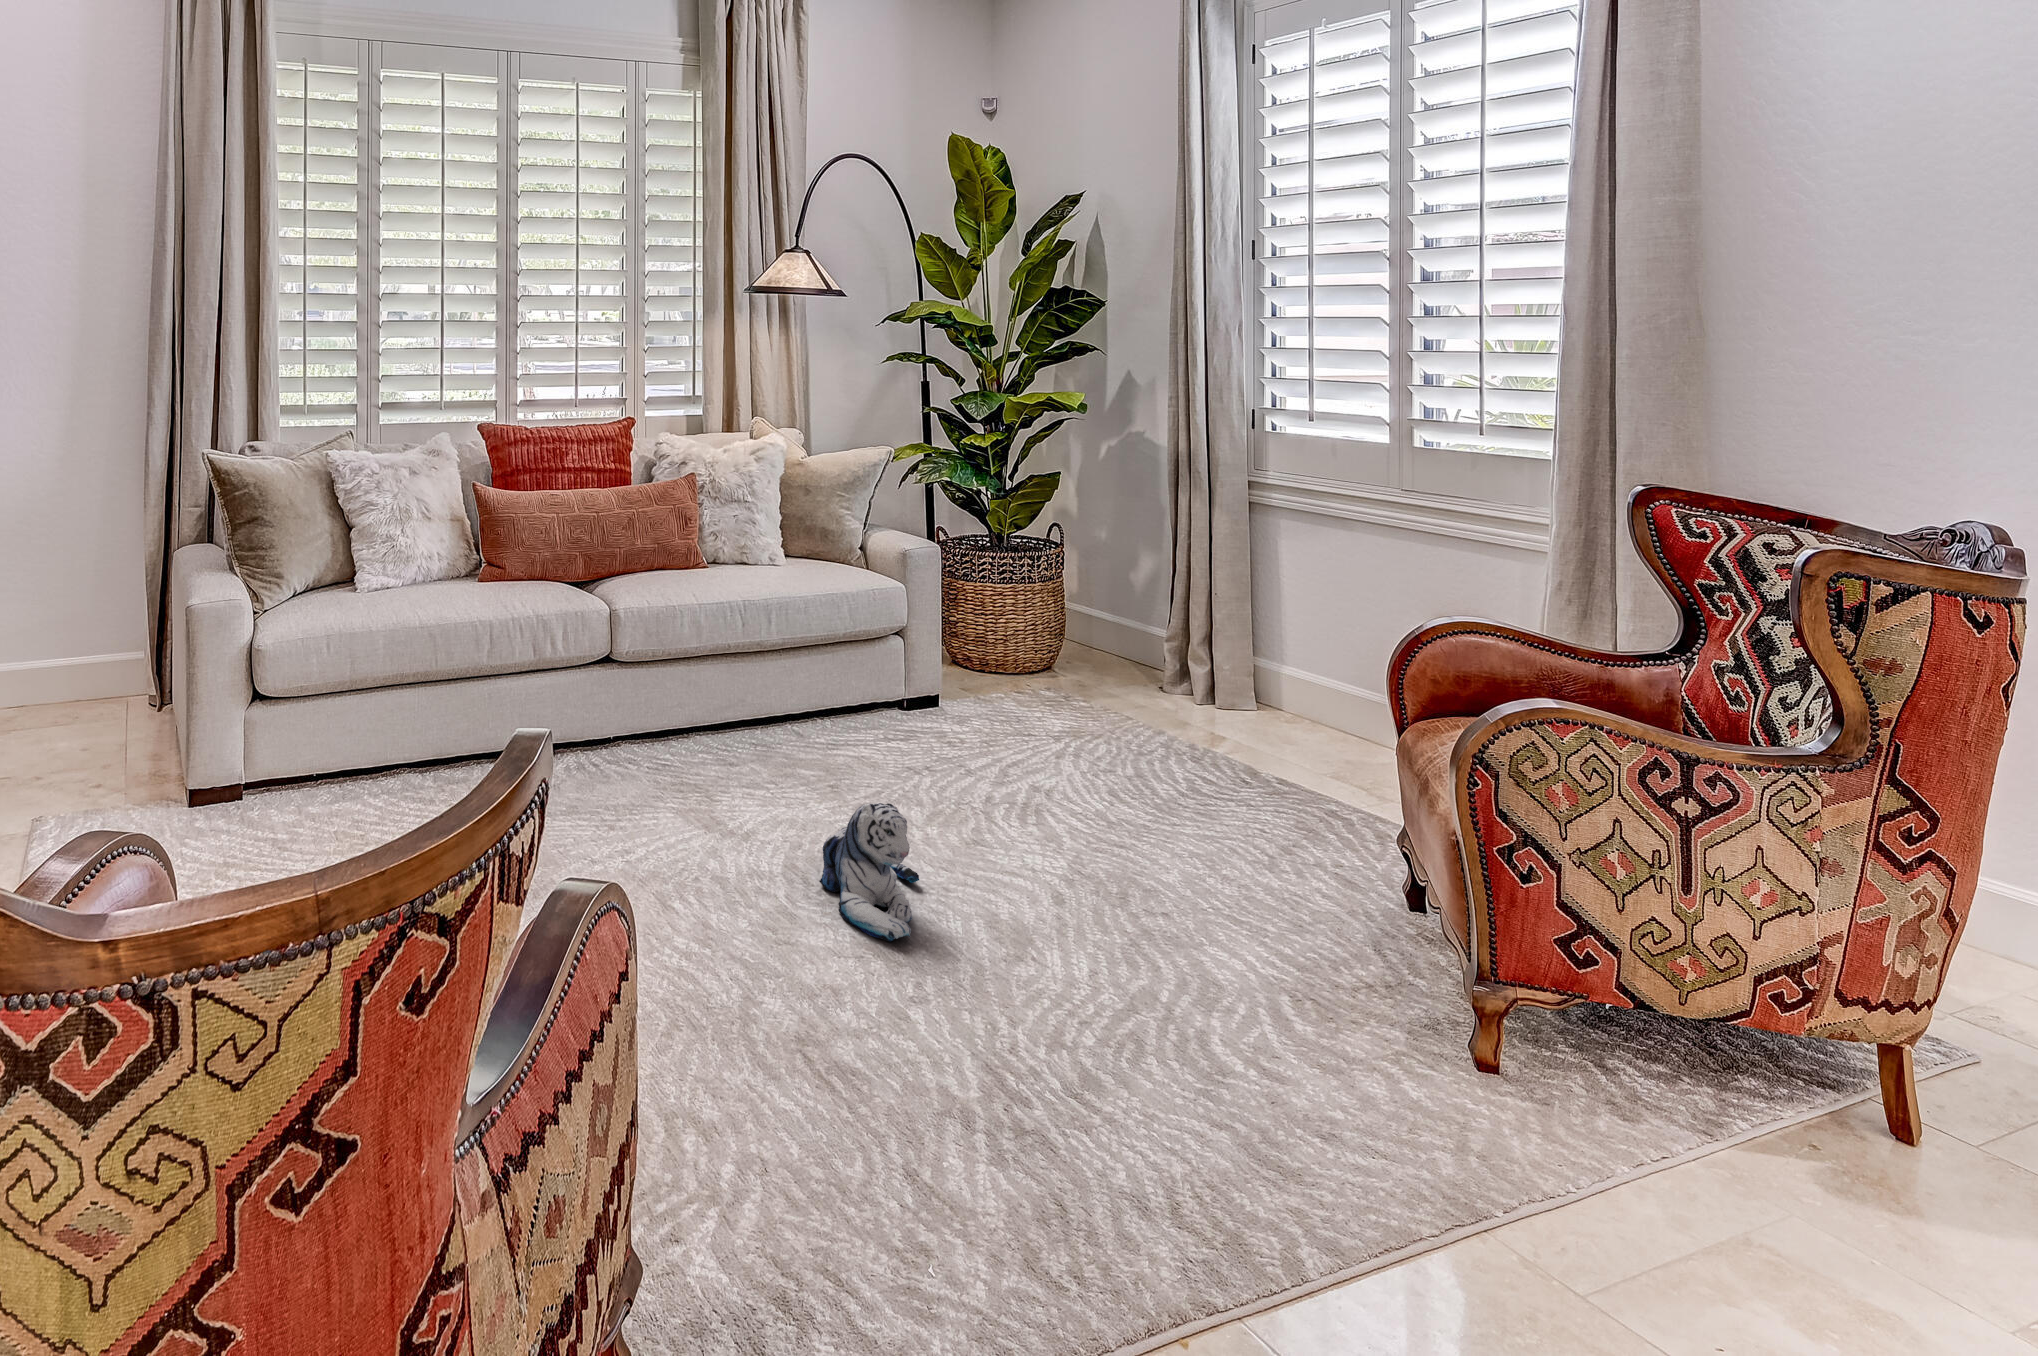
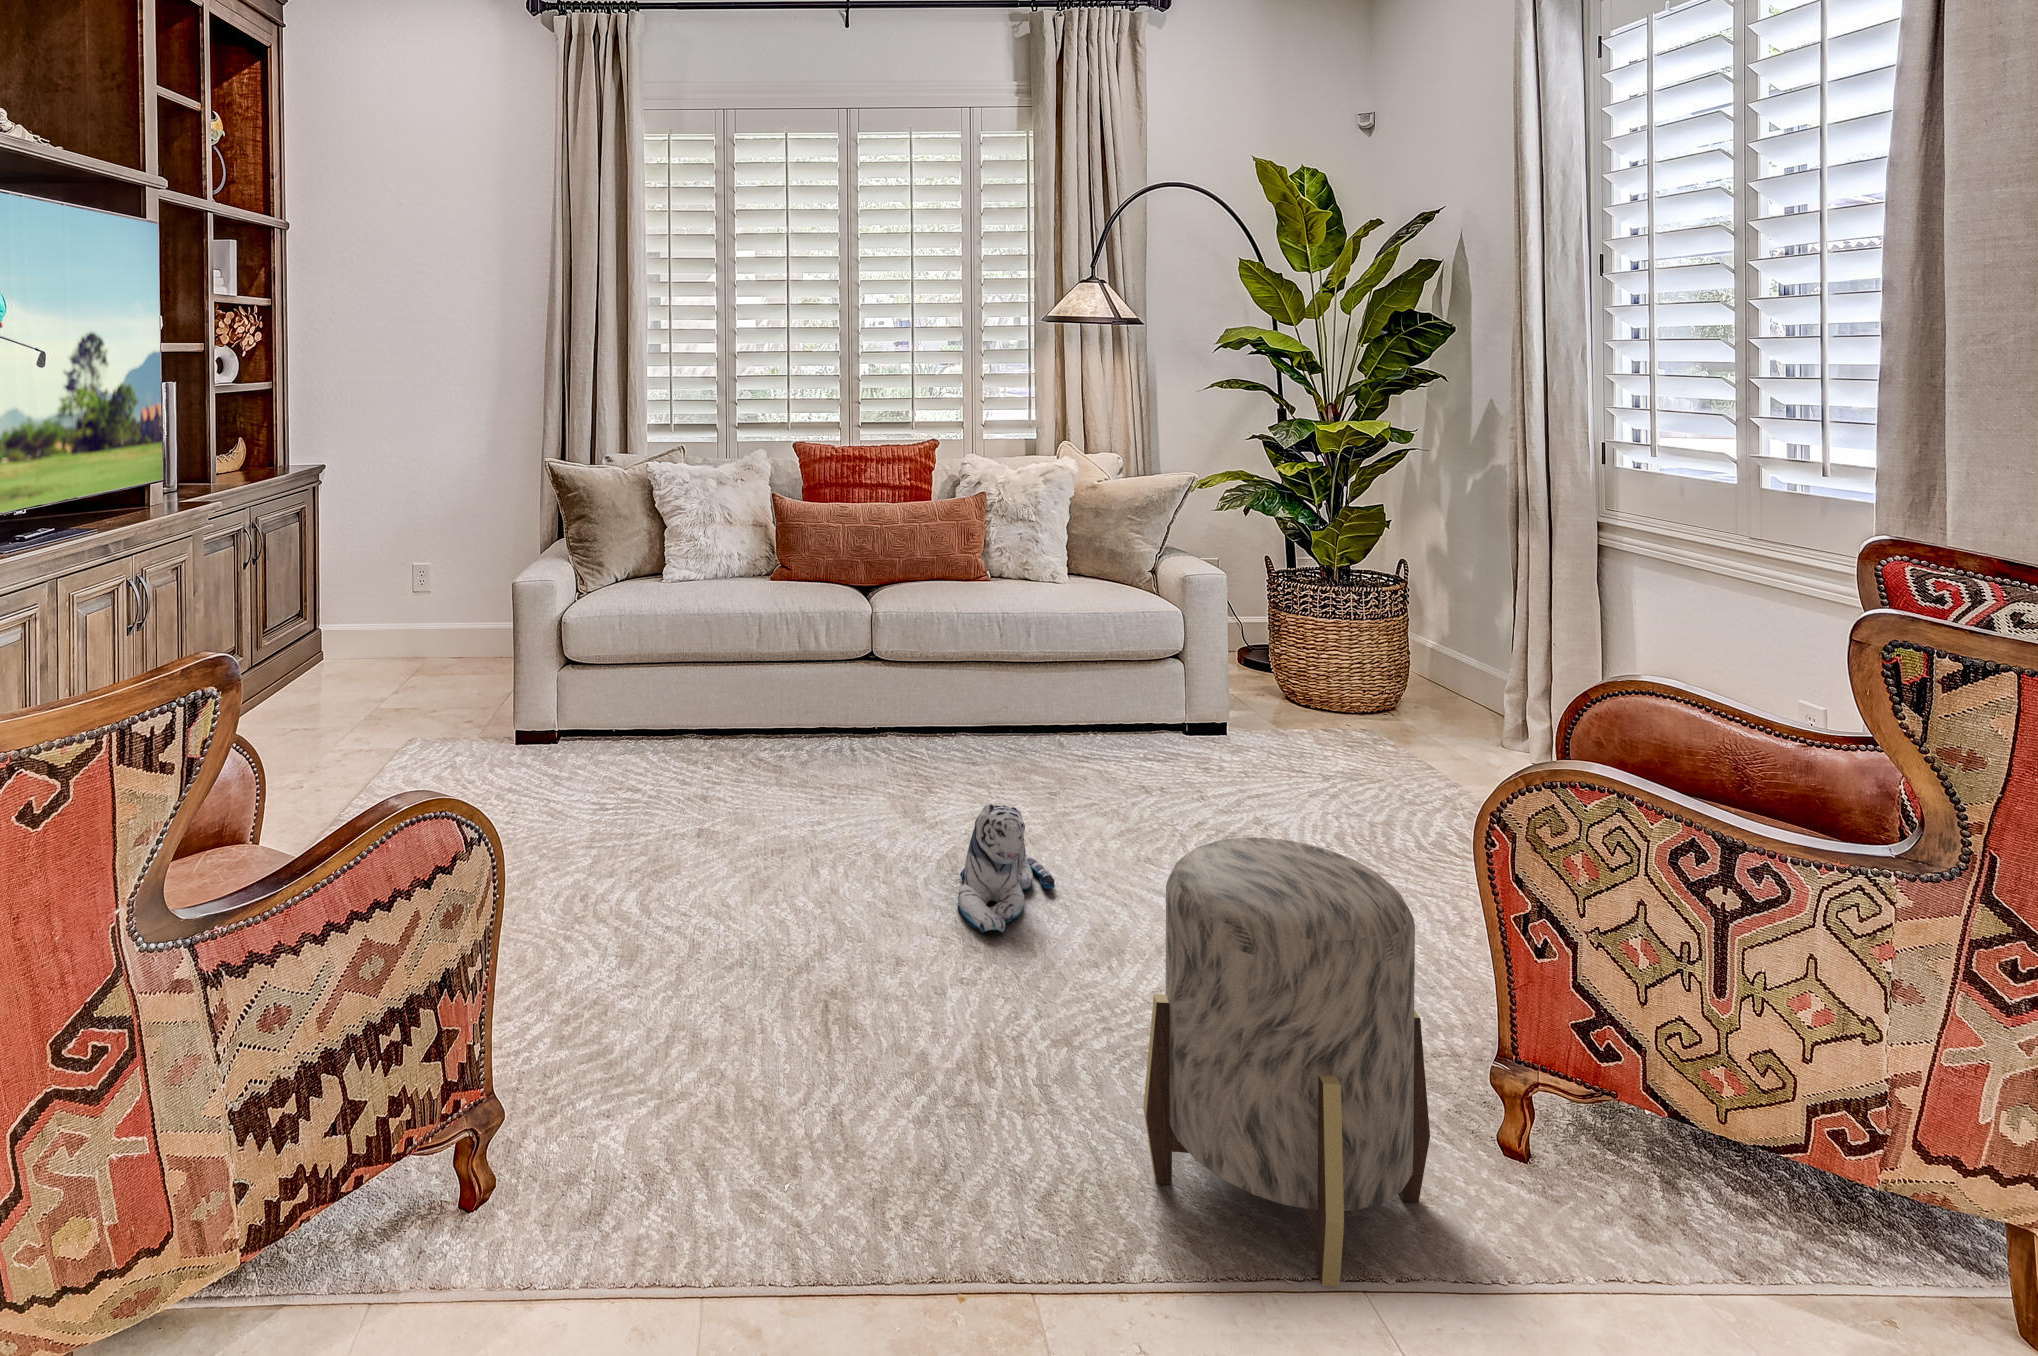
ottoman: none [1227,806,1491,1232] -> present [1143,838,1430,1287]

